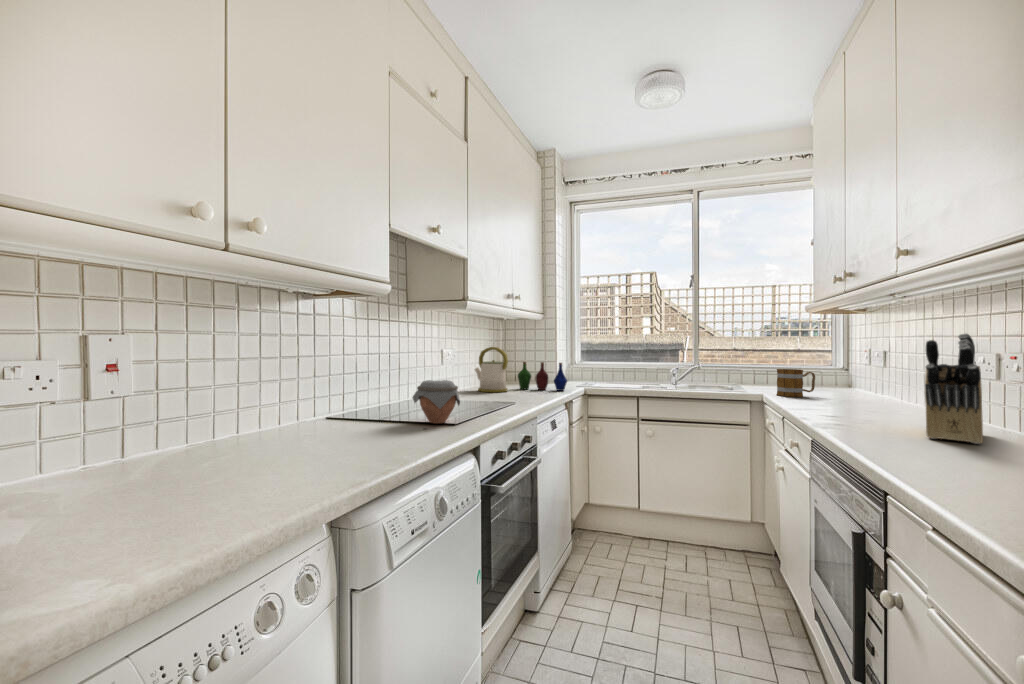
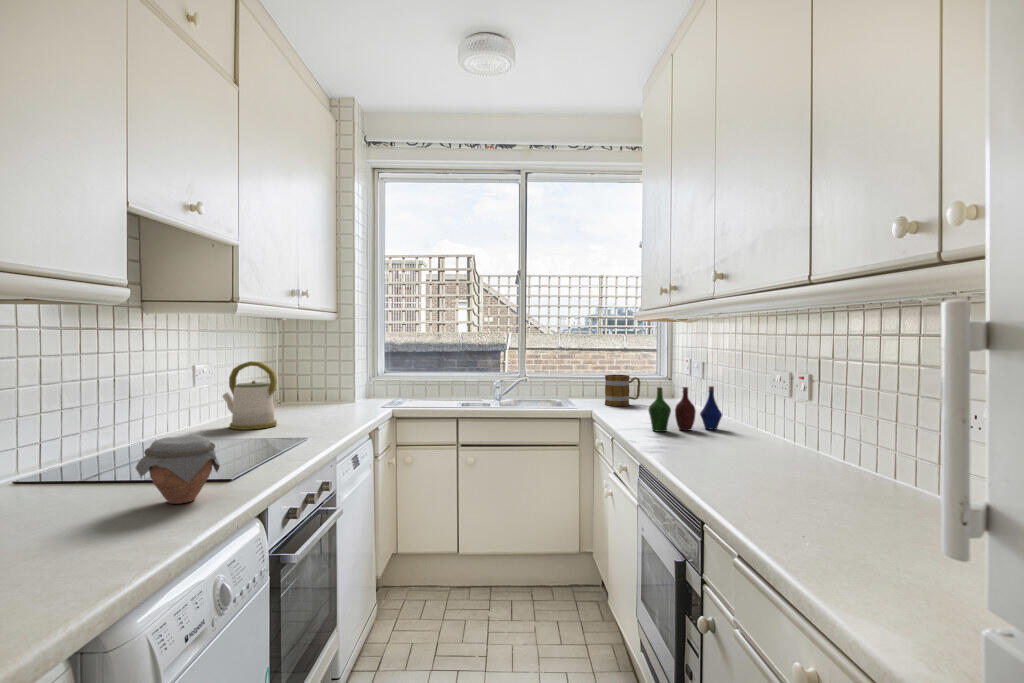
knife block: present [925,333,983,444] -> none [731,354,771,456]
bottle: present [518,362,567,391] -> present [648,386,722,432]

